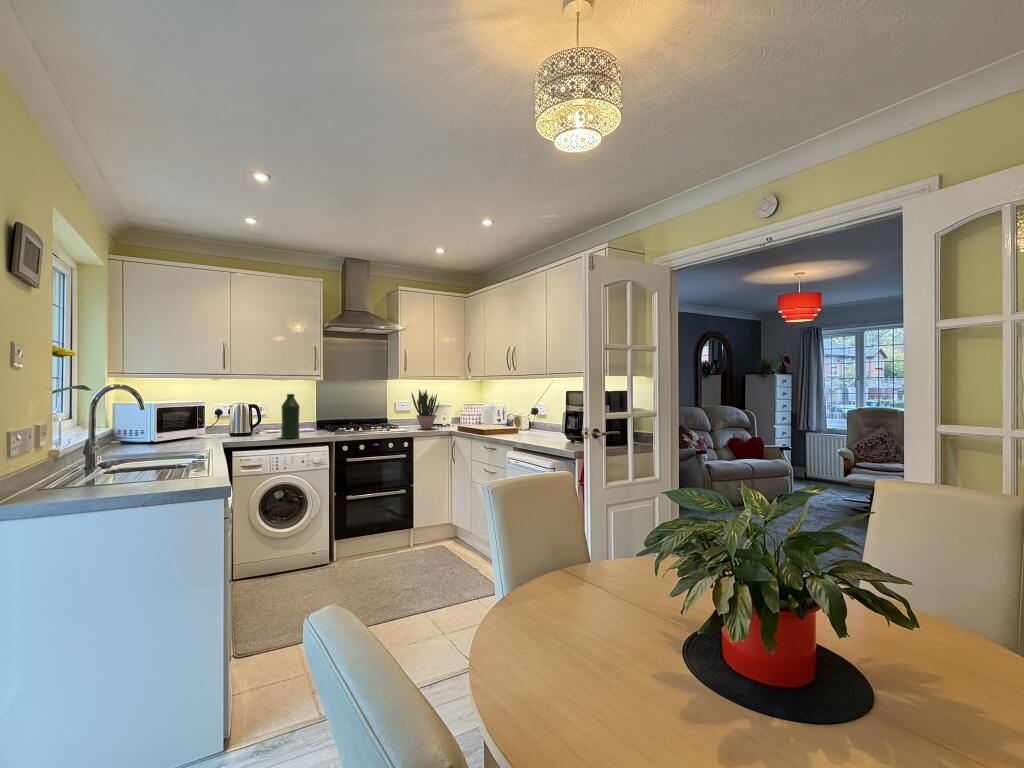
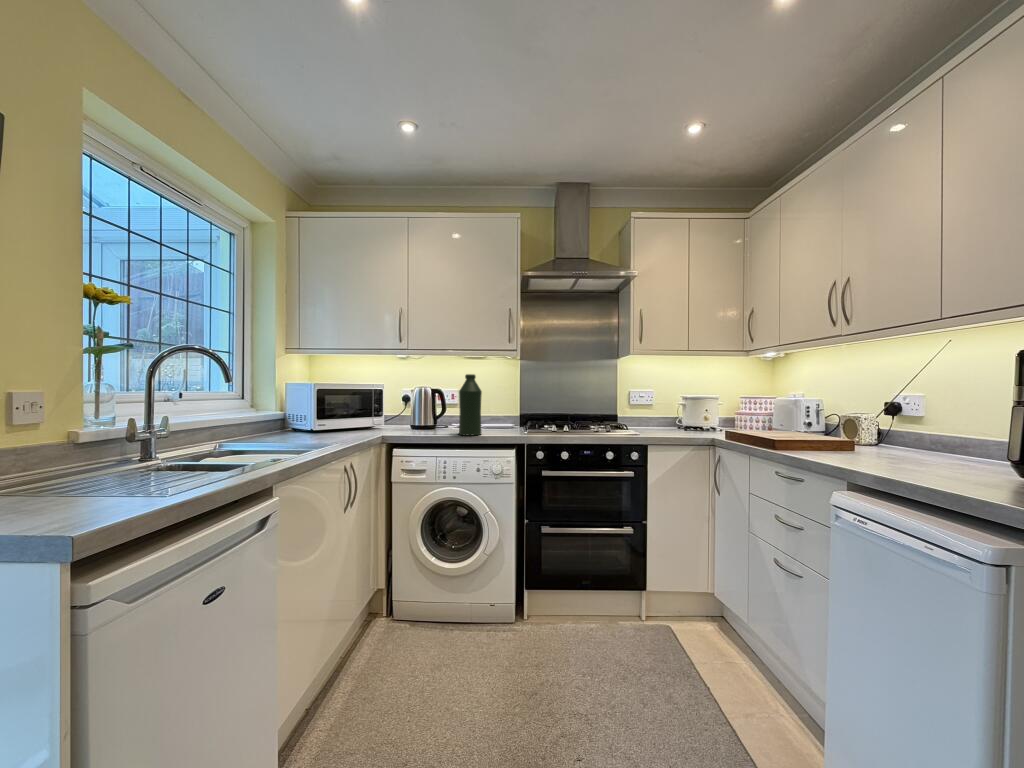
potted plant: present [412,390,439,430] -> none [648,369,694,433]

